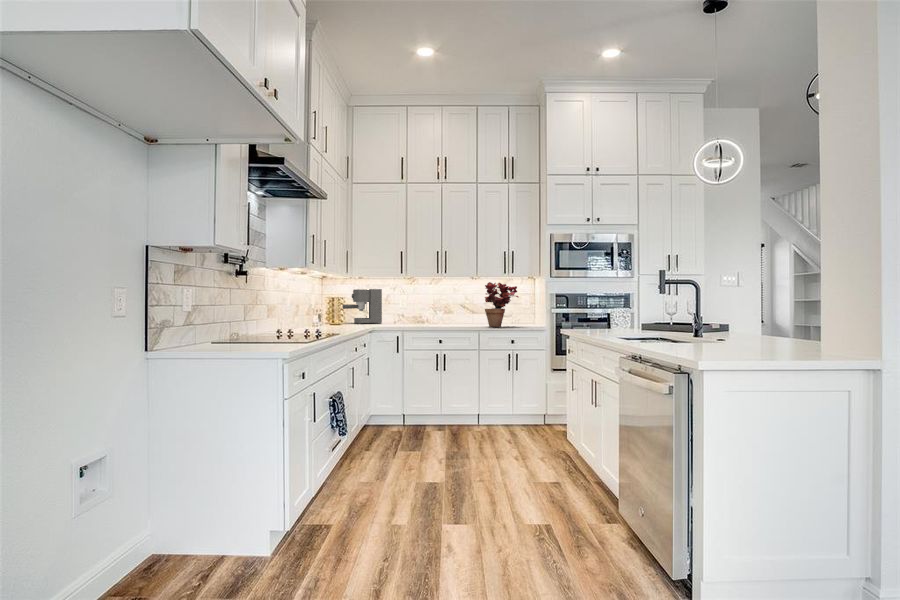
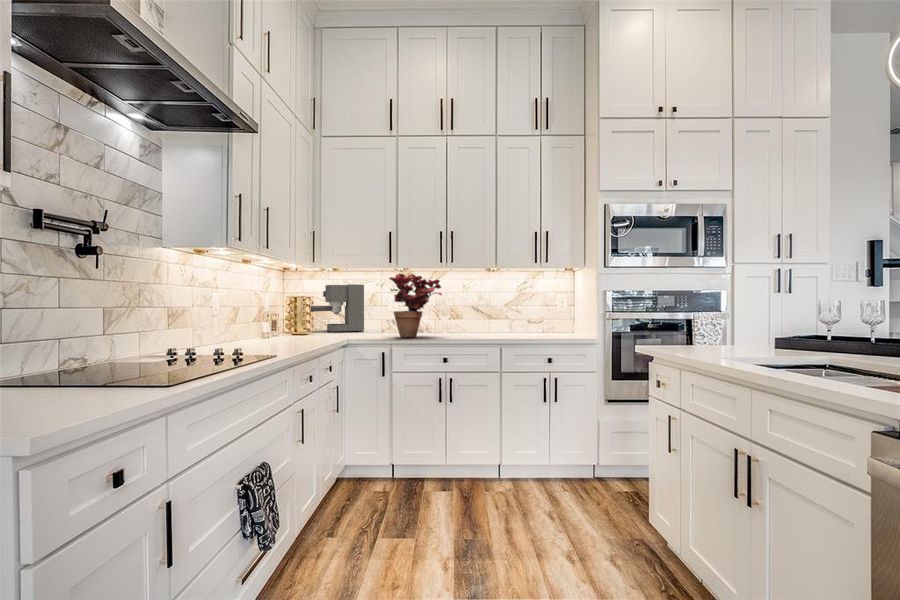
potted plant: present [485,282,518,327] -> present [389,274,442,337]

